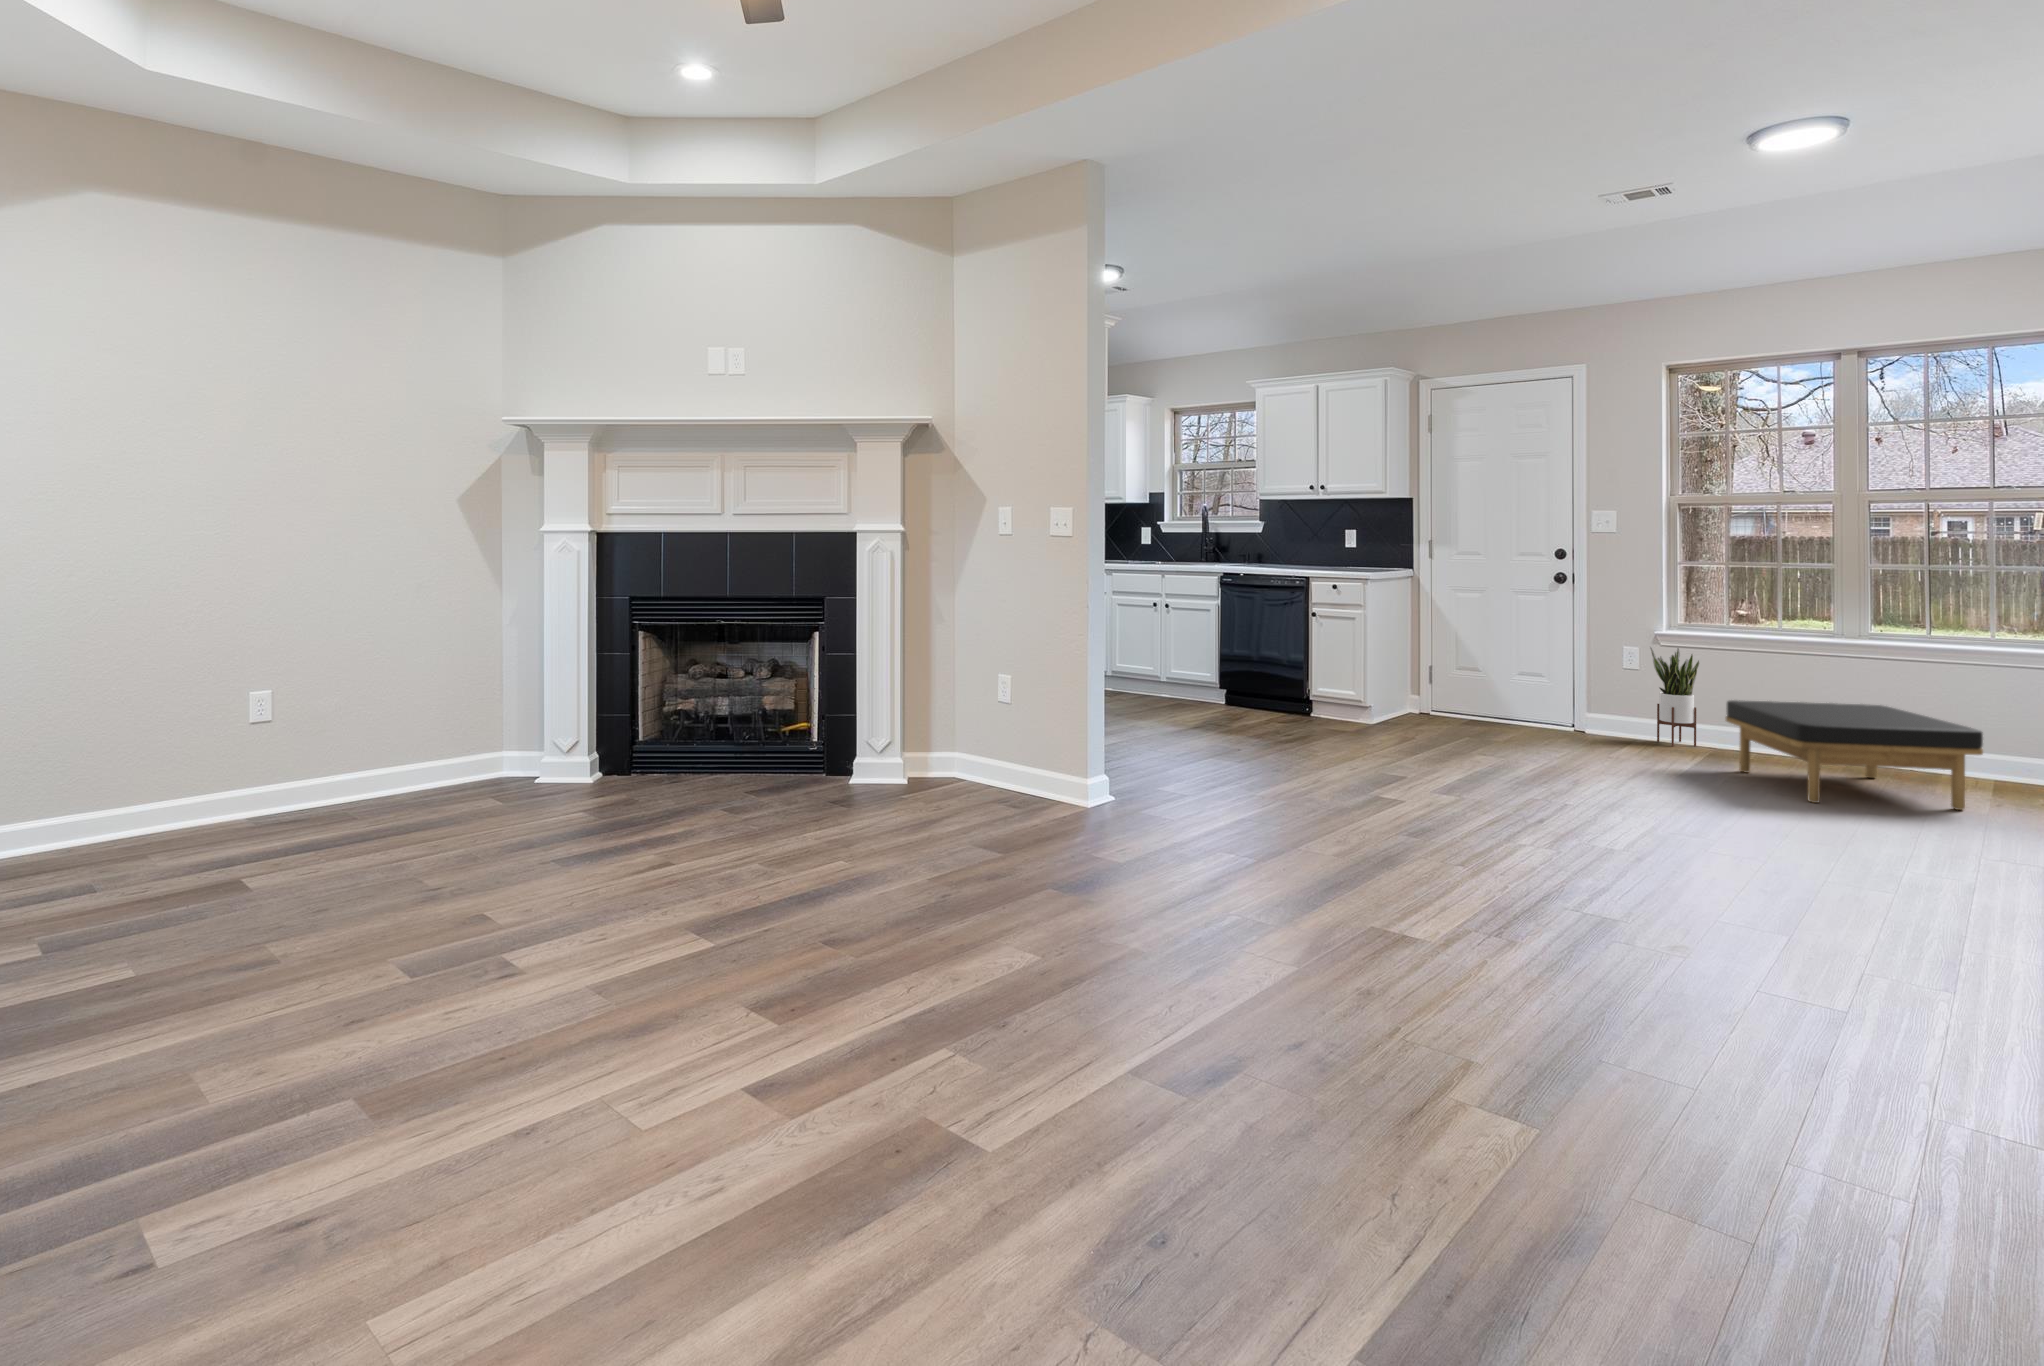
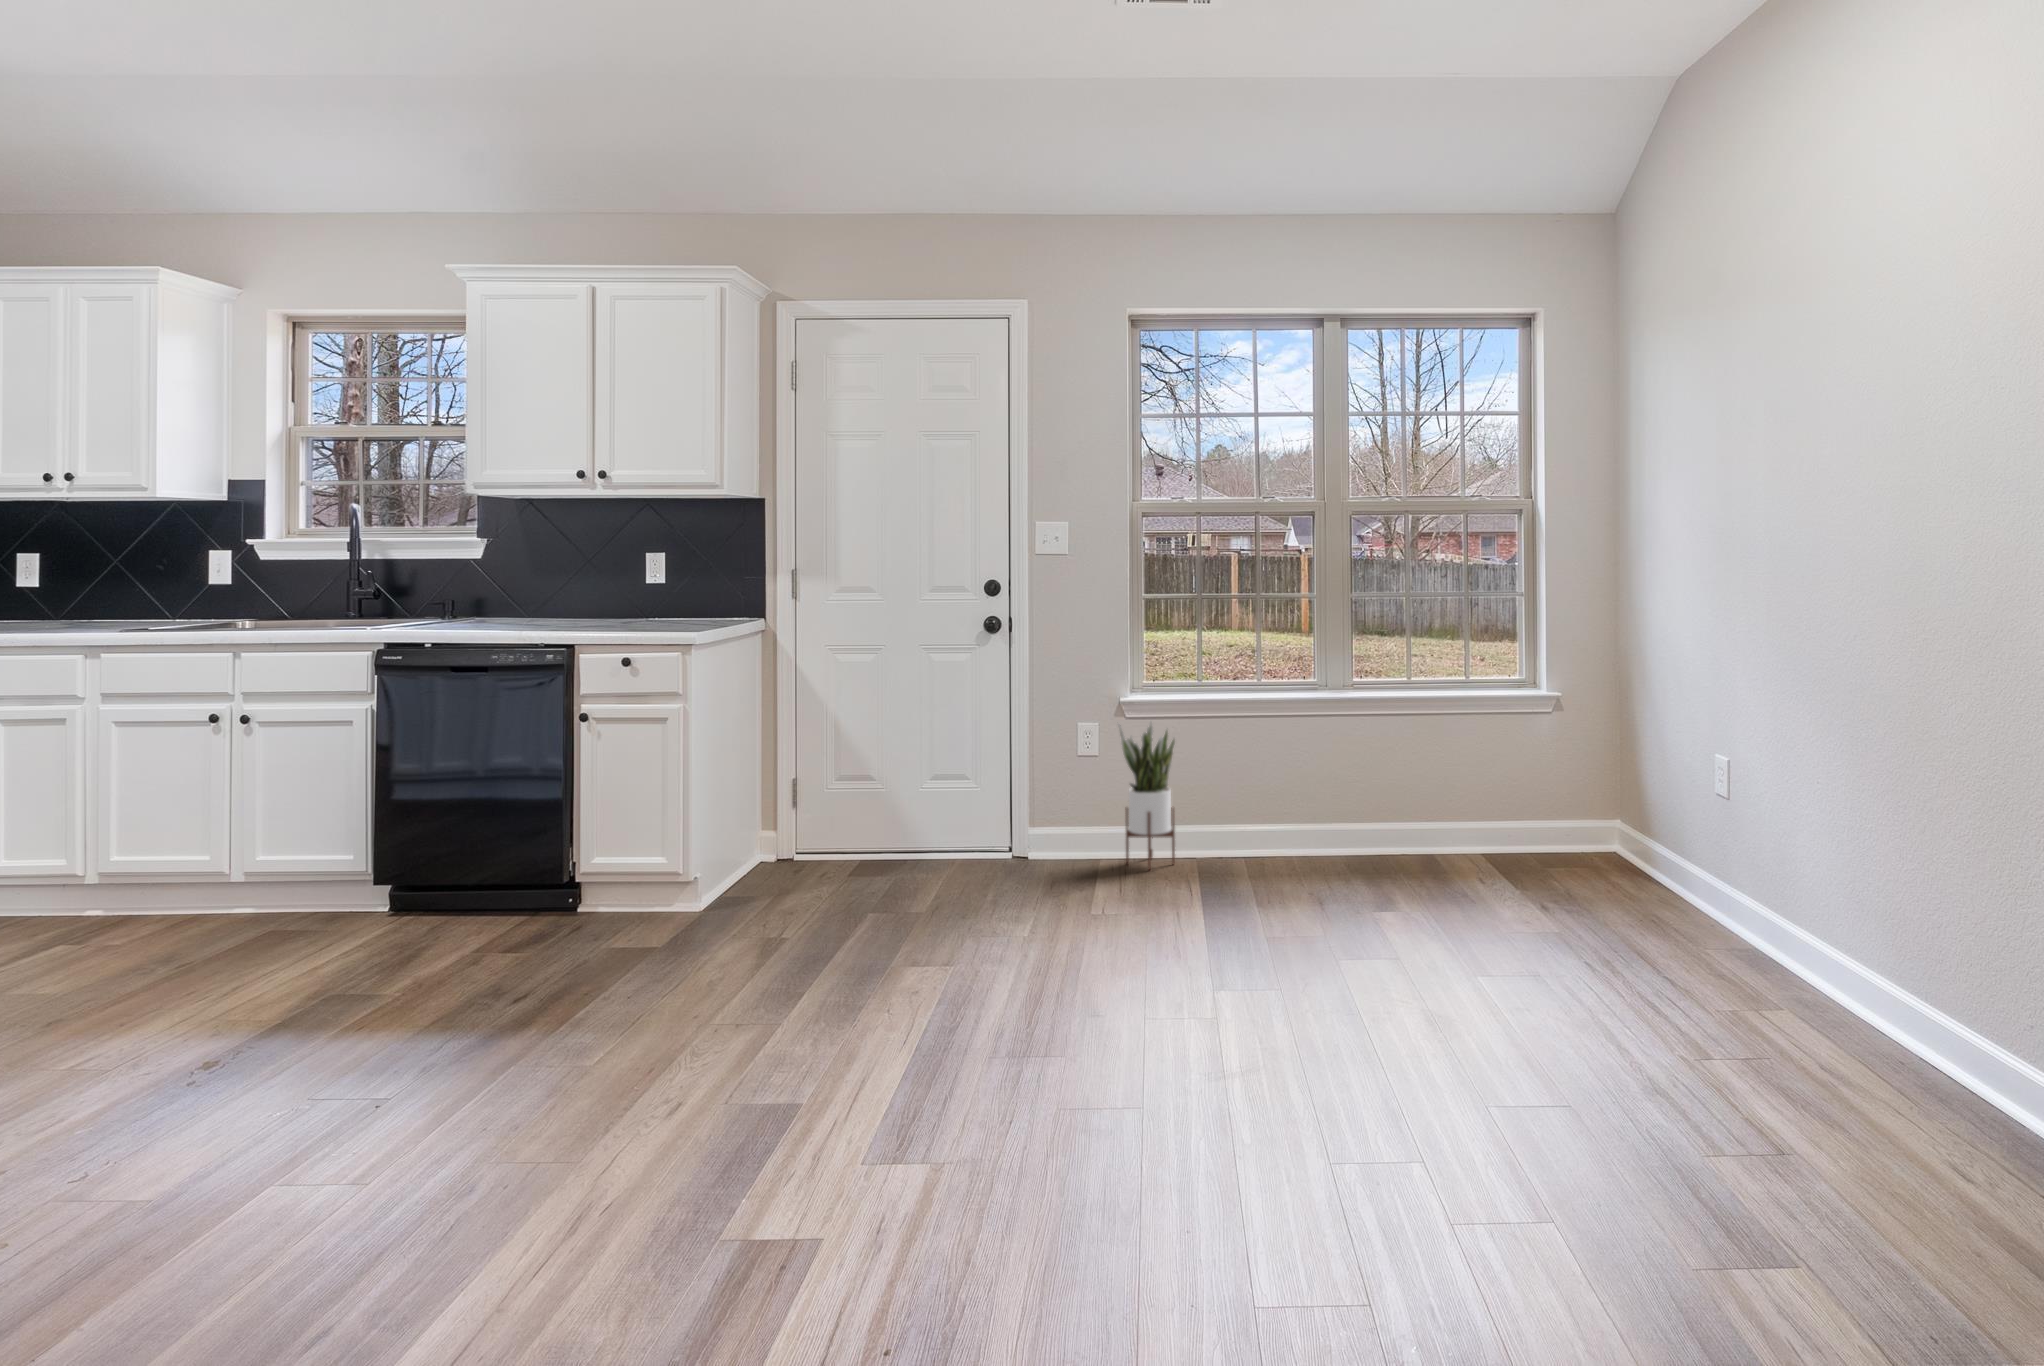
ottoman: present [1726,700,1983,810] -> none [1241,782,1542,961]

